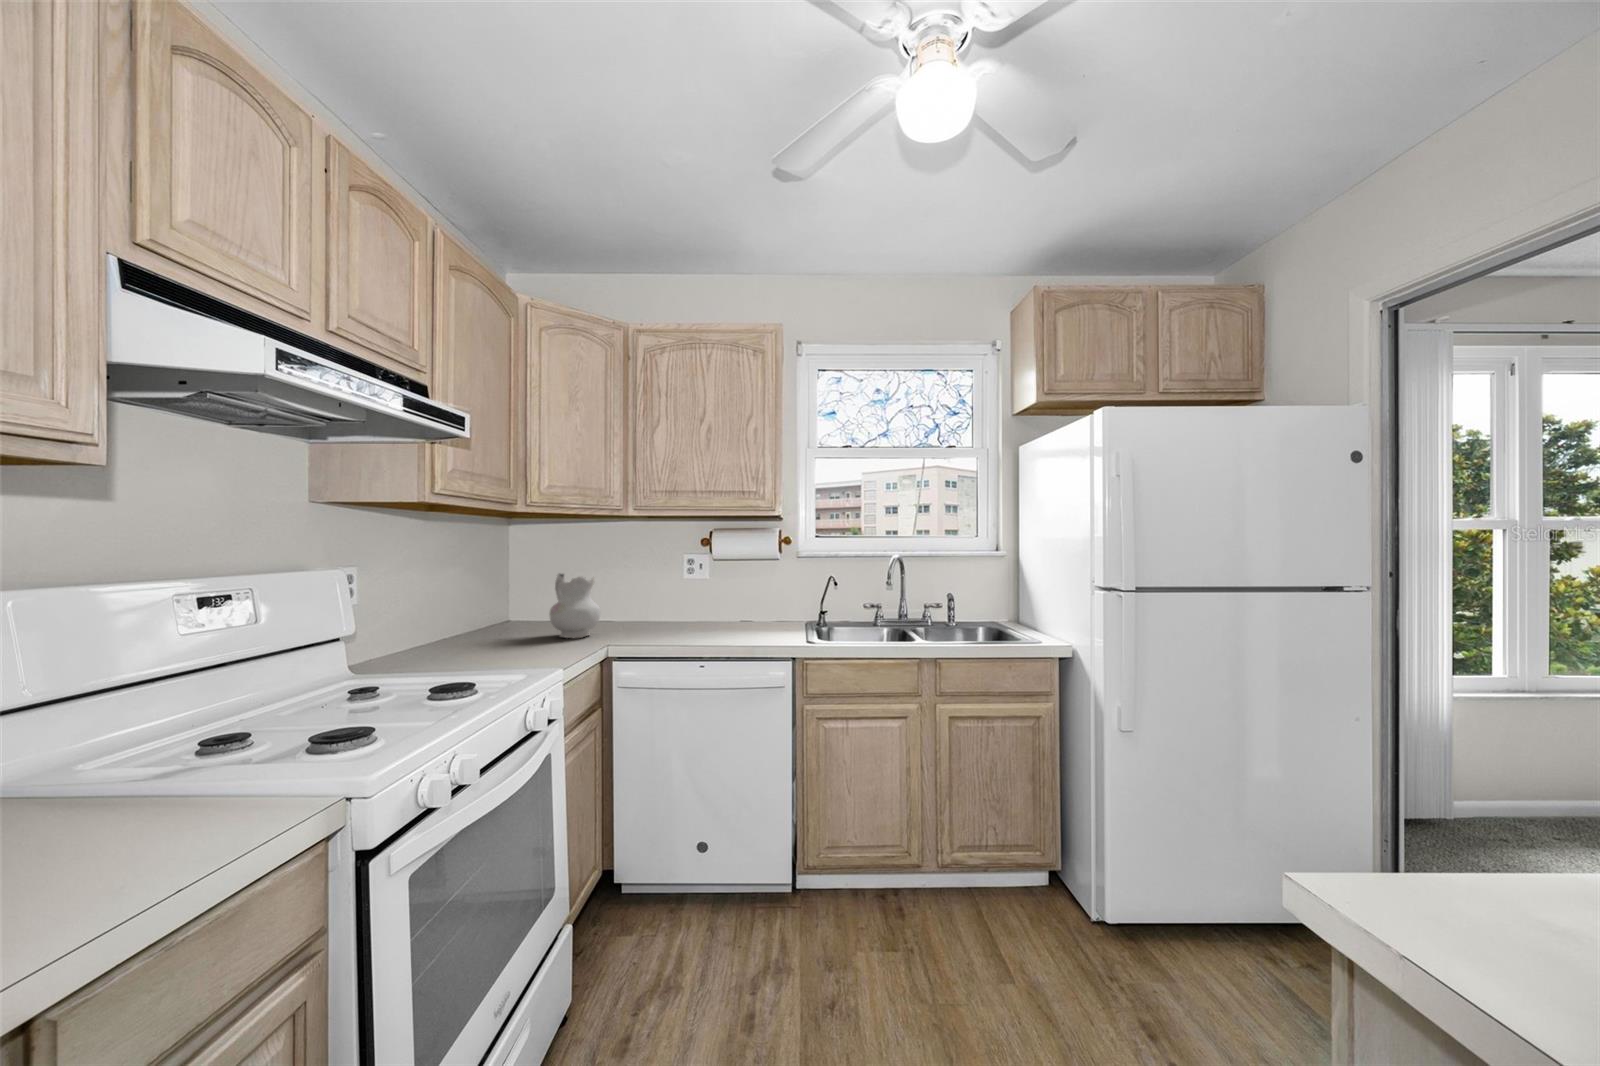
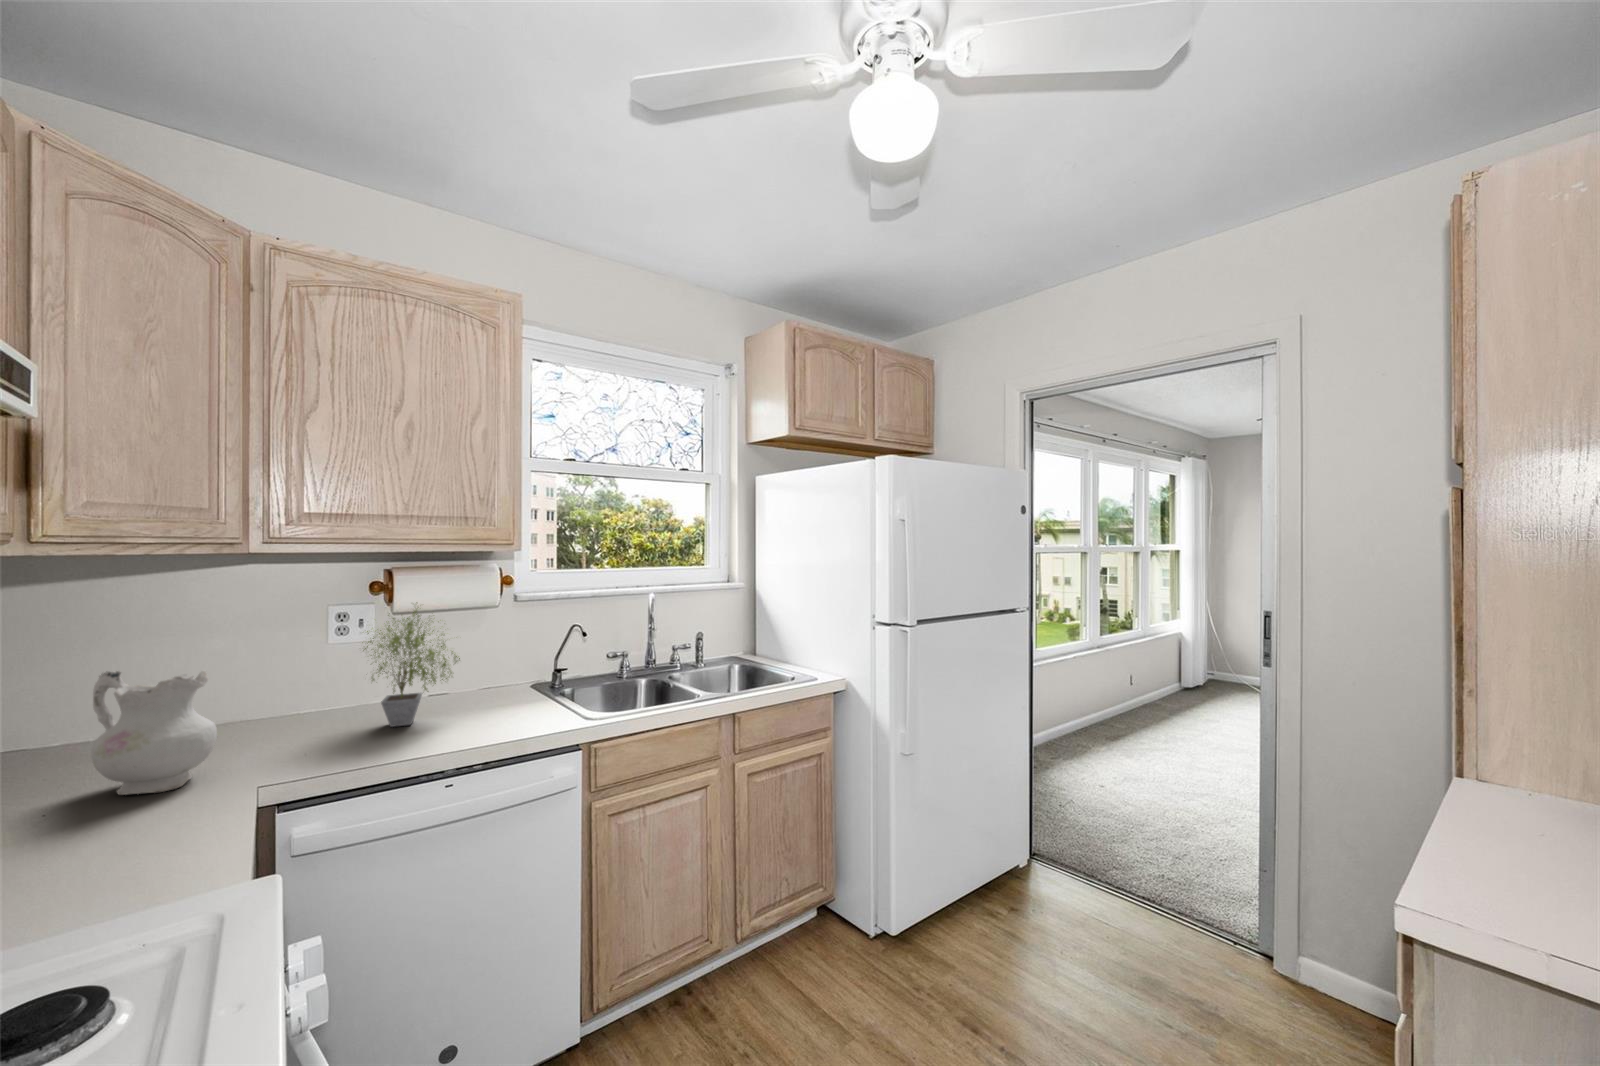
potted plant: none [678,548,742,630] -> present [362,609,460,727]

